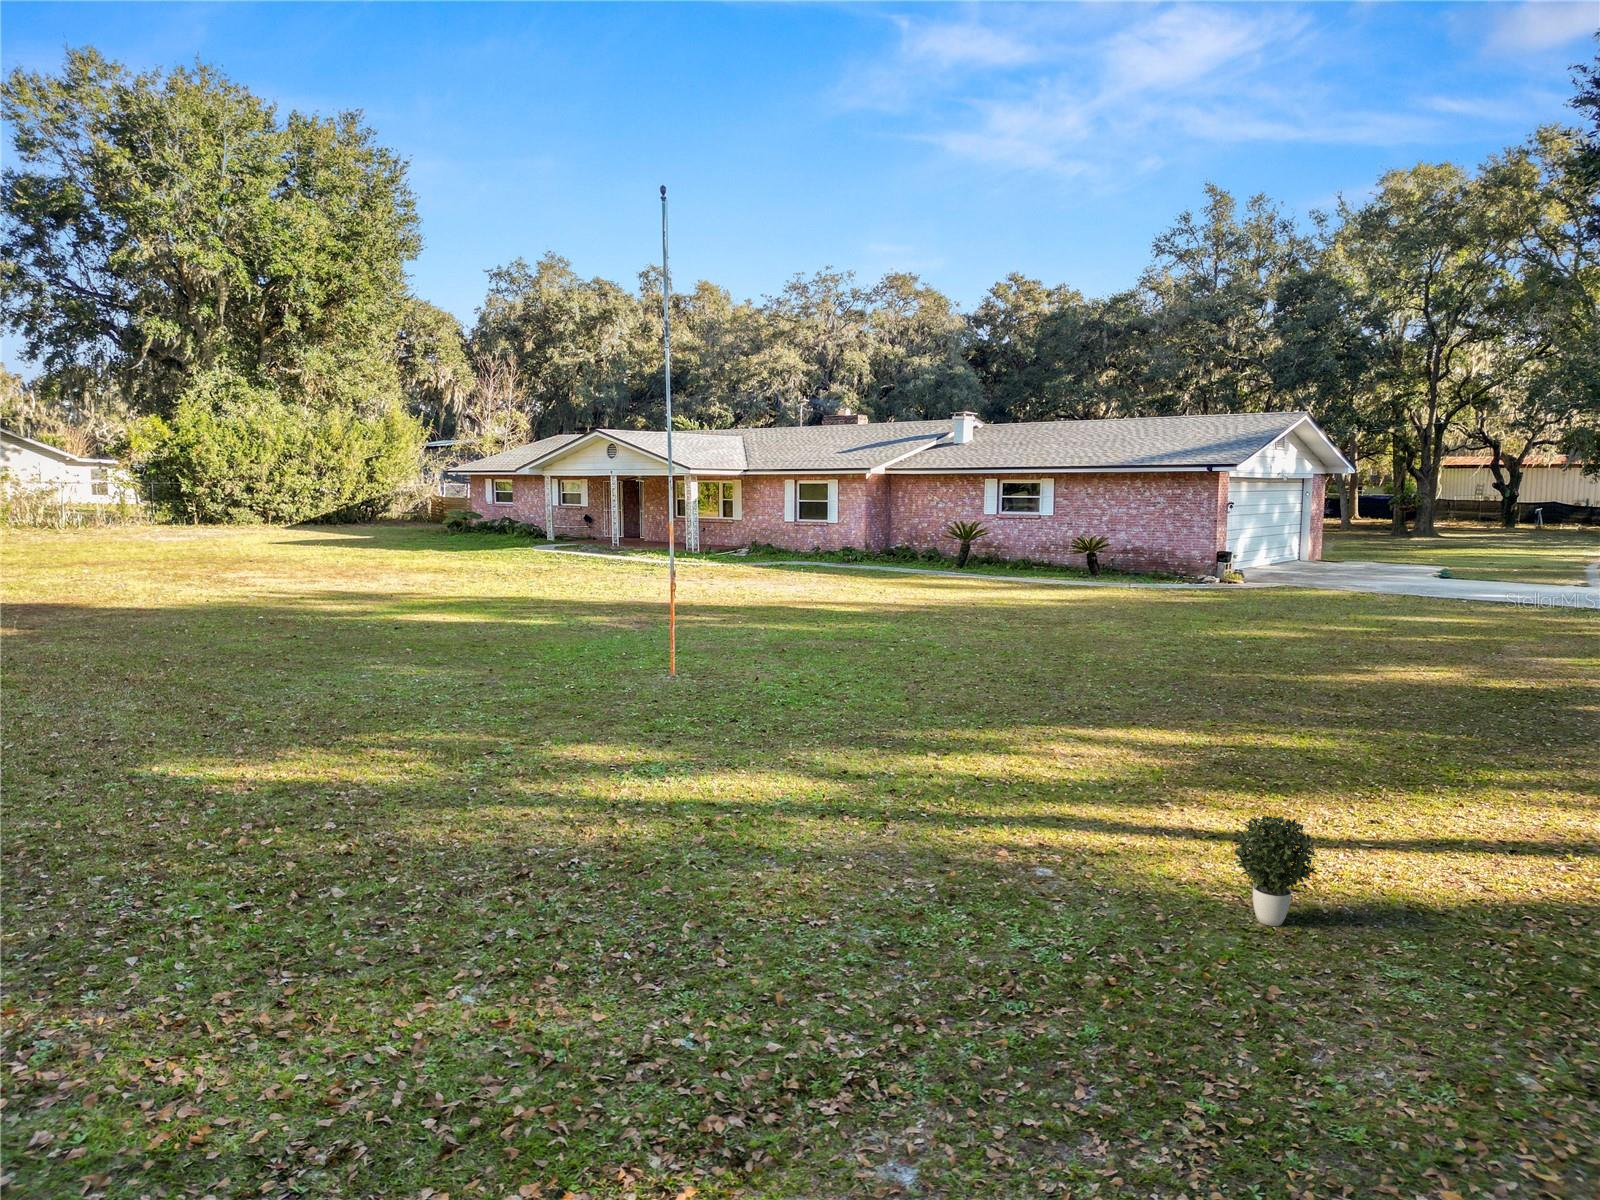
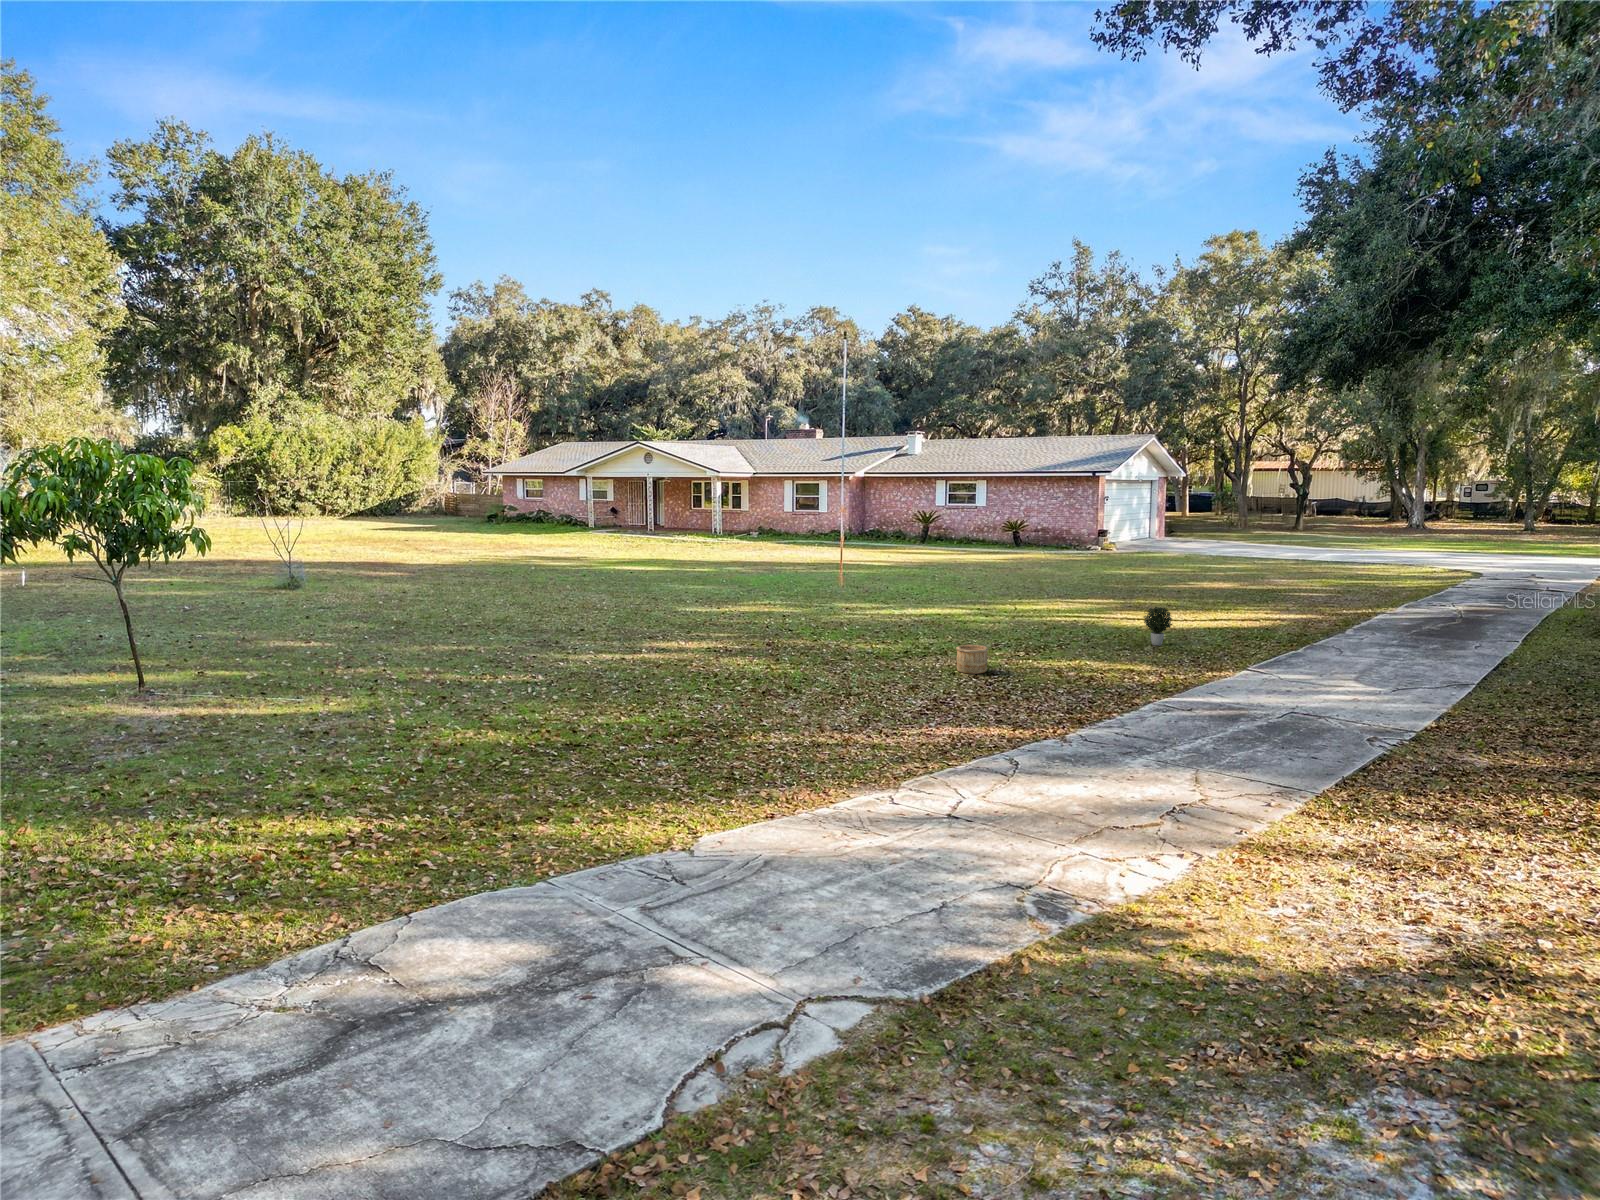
wooden bucket: none [514,1004,629,1143] -> present [956,644,988,674]

